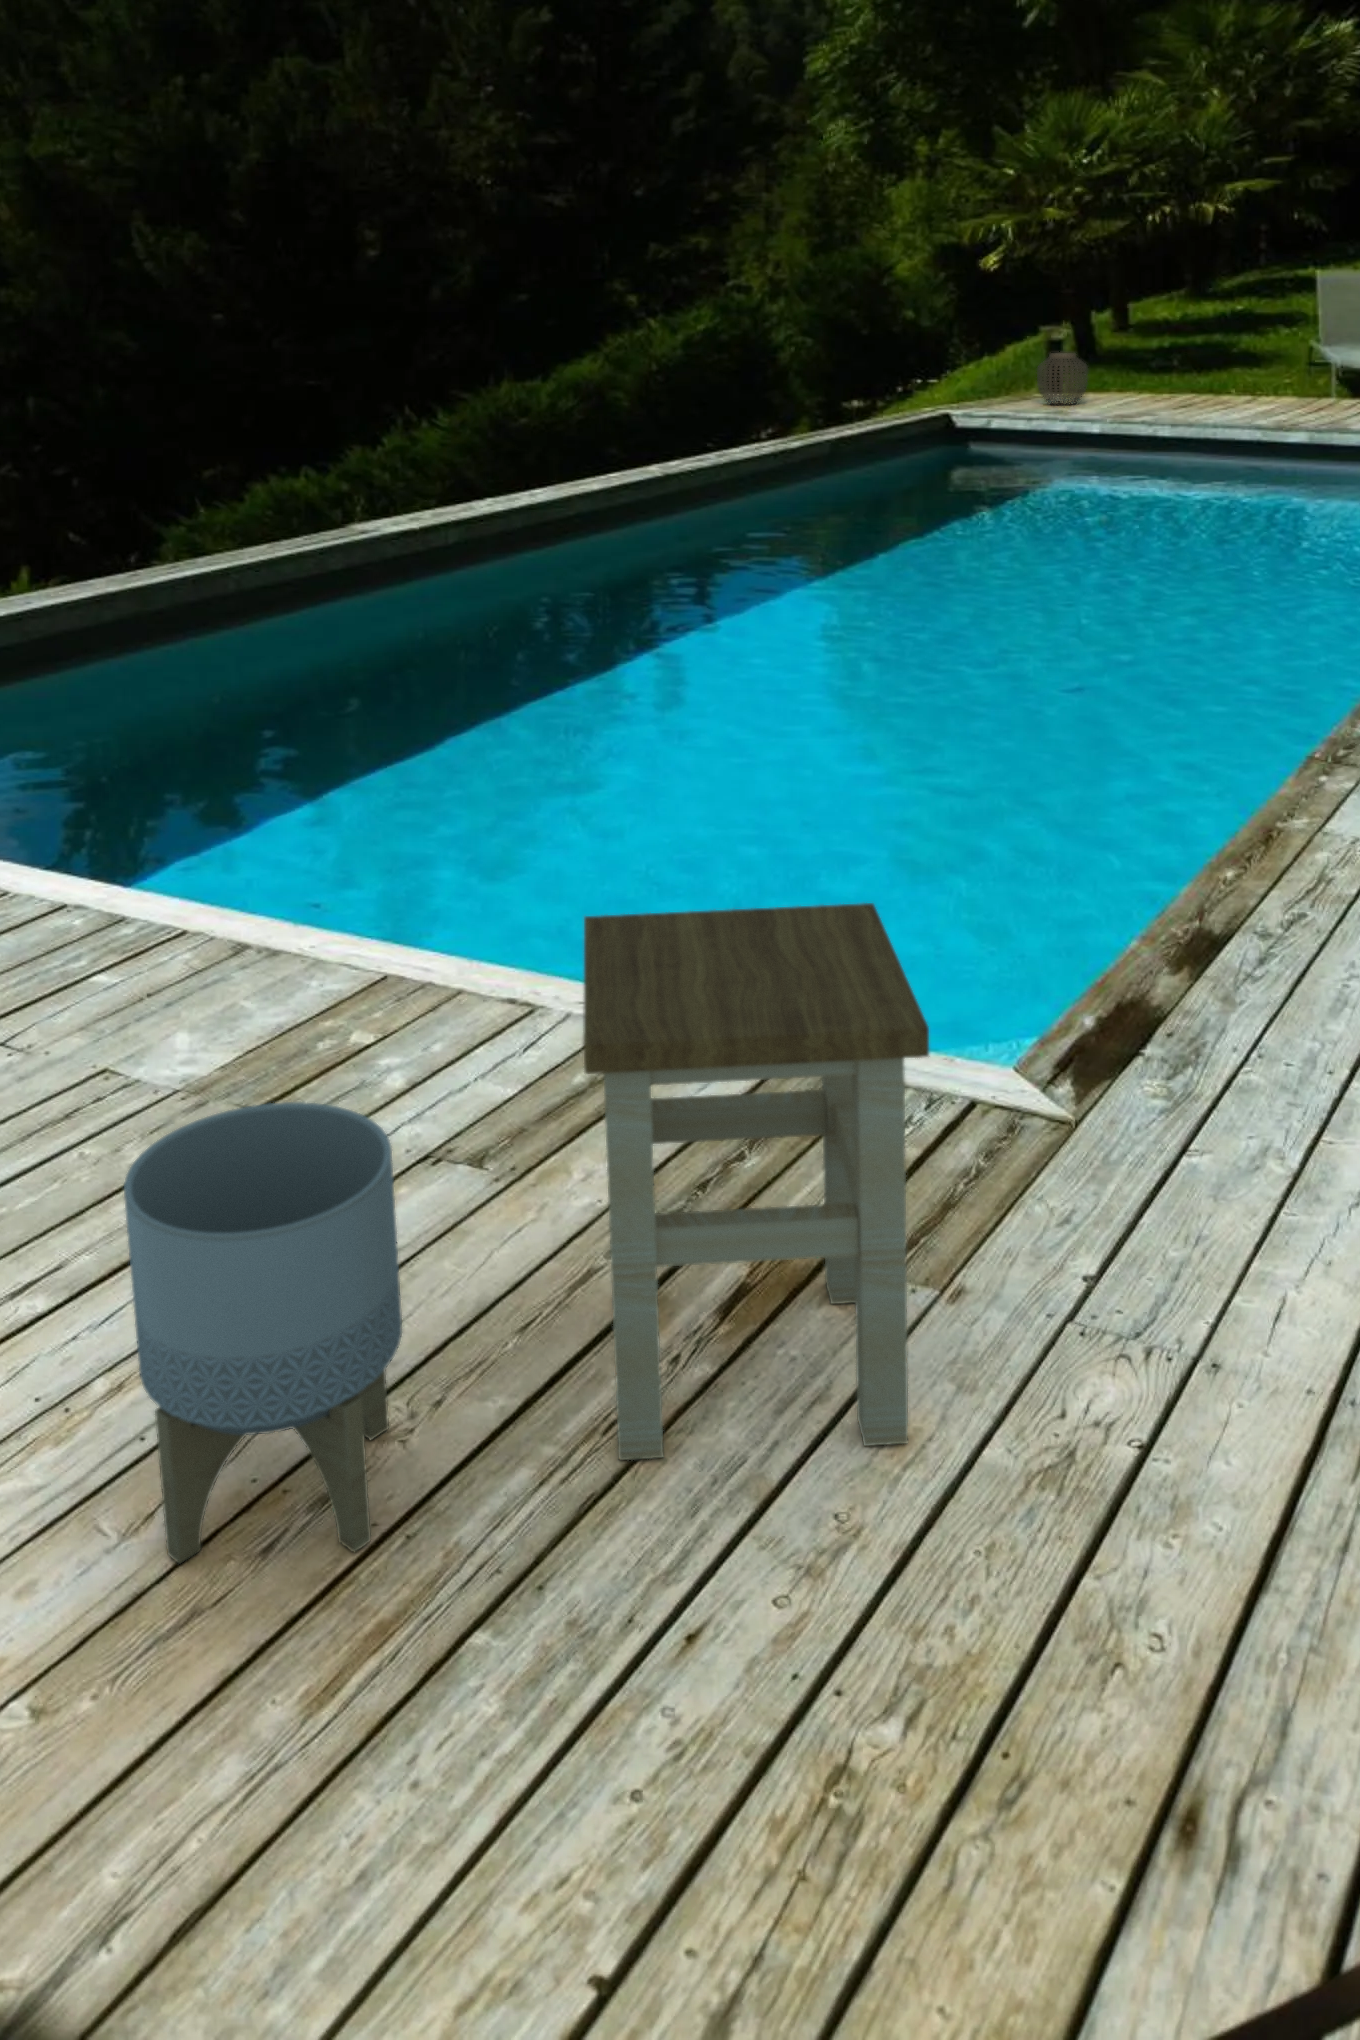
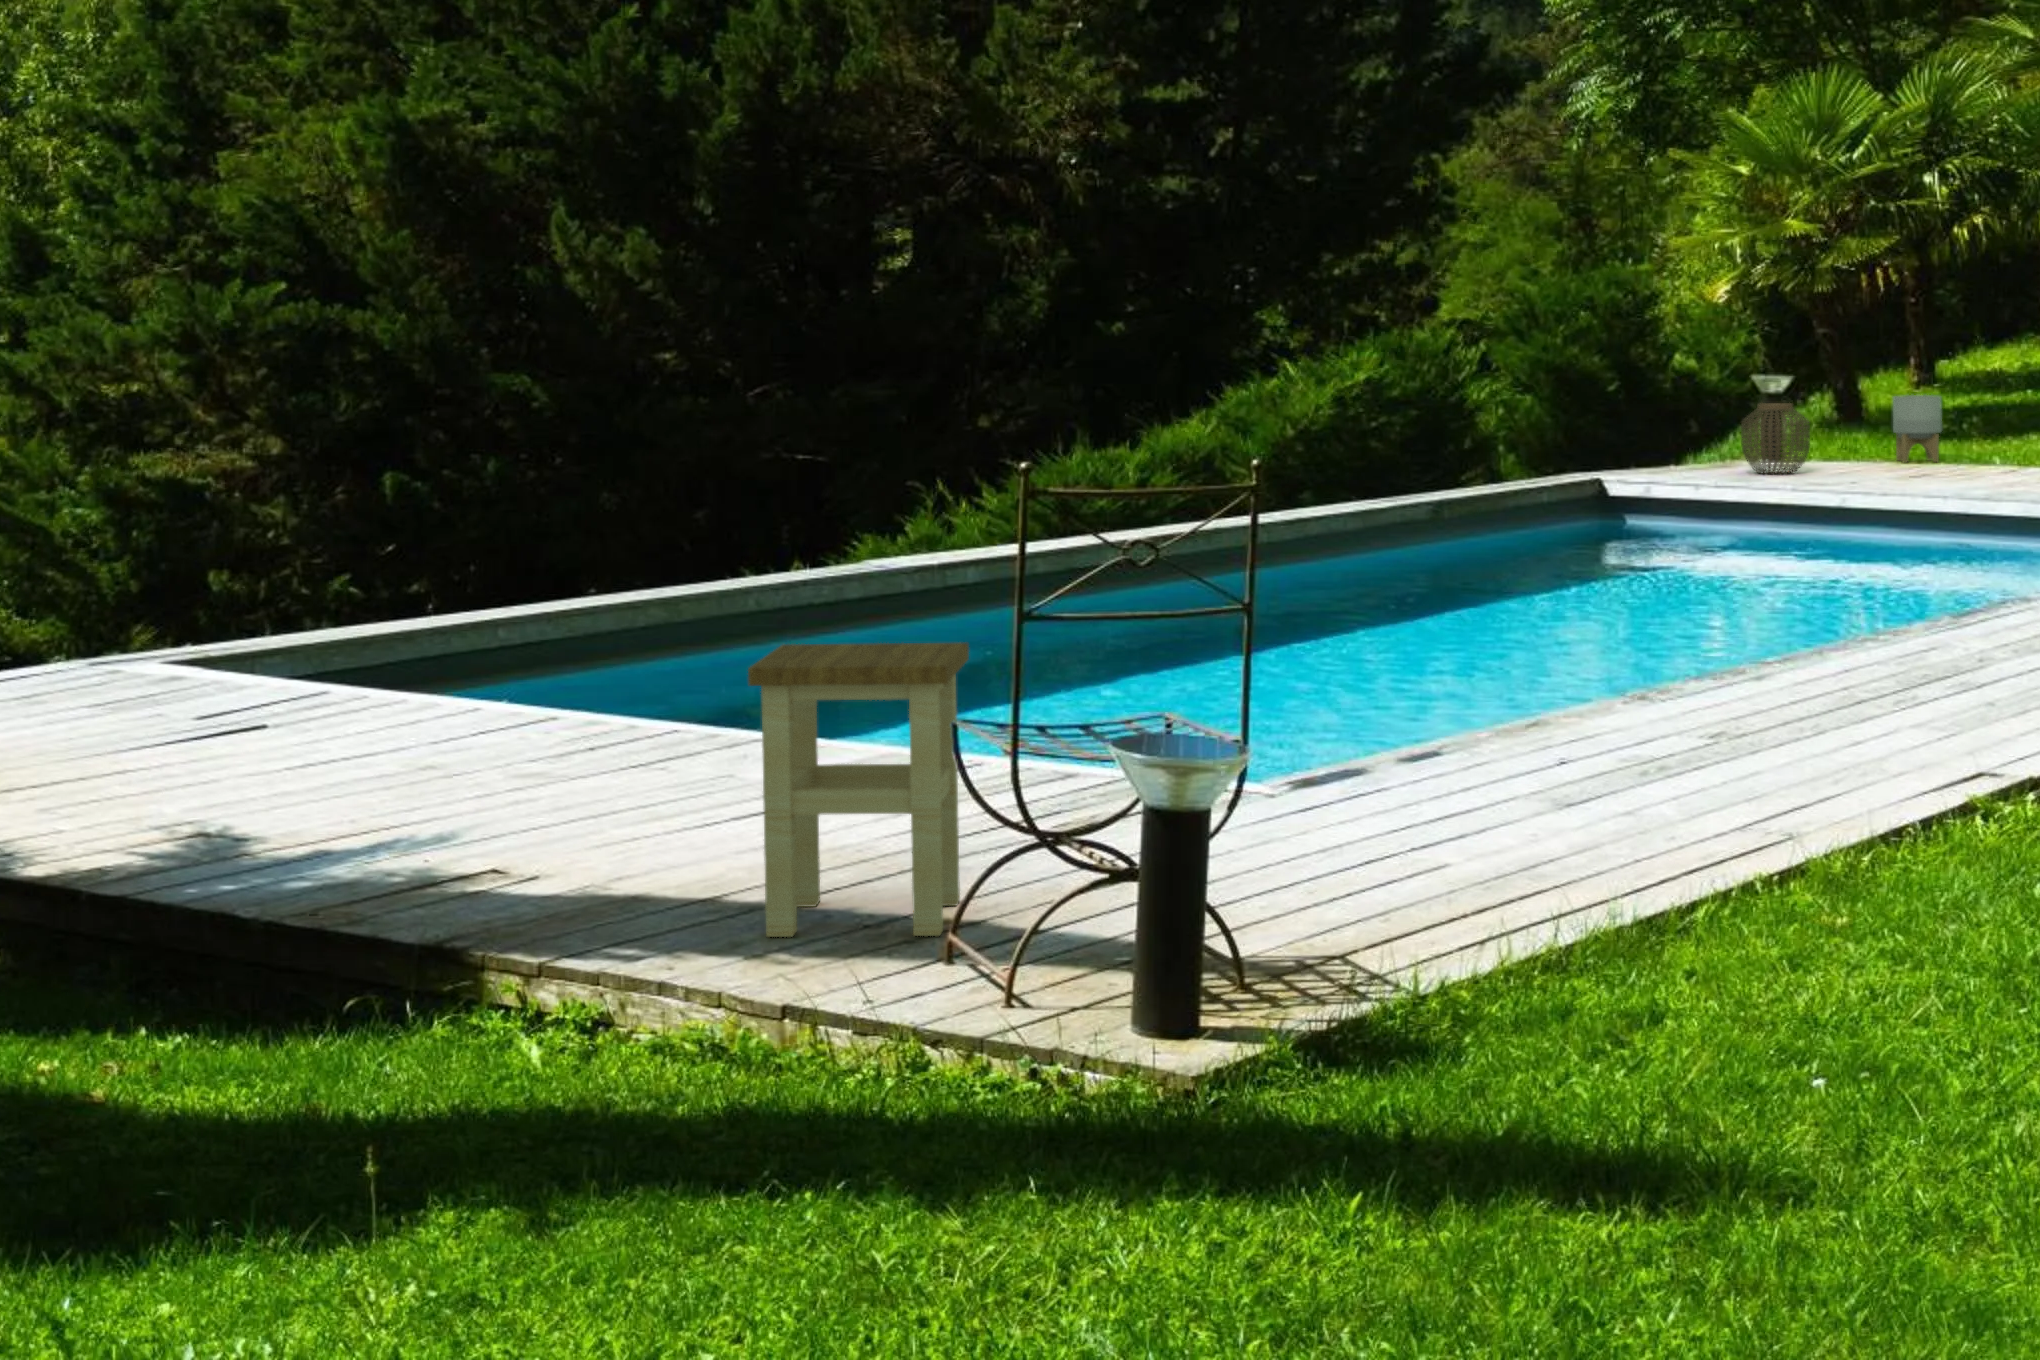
planter: present [124,1102,402,1563] -> present [1893,395,1942,463]

